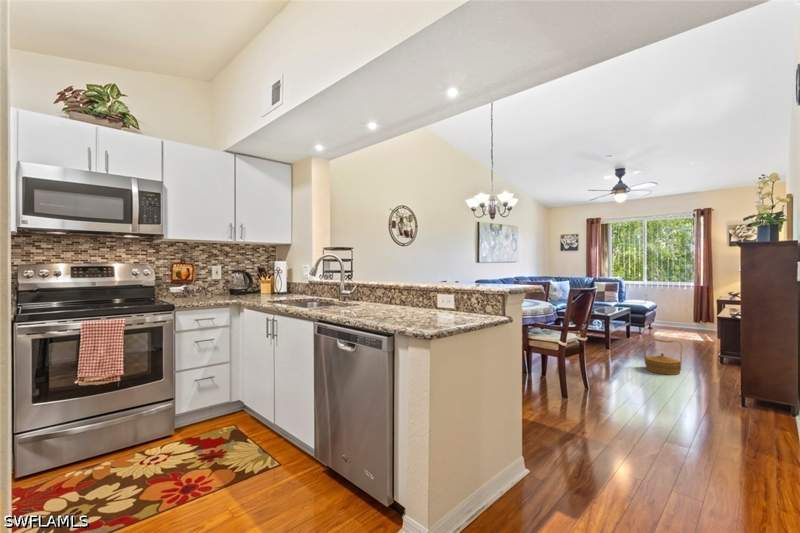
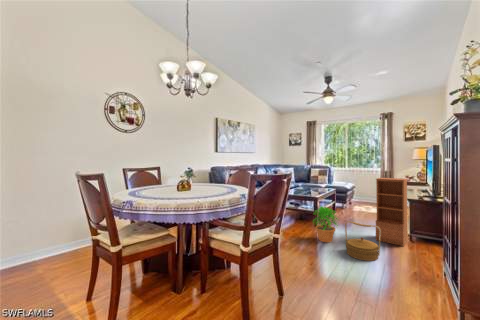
bookcase: none [679,294,718,367] -> present [376,178,407,246]
potted plant: none [604,323,639,361] -> present [313,206,338,242]

